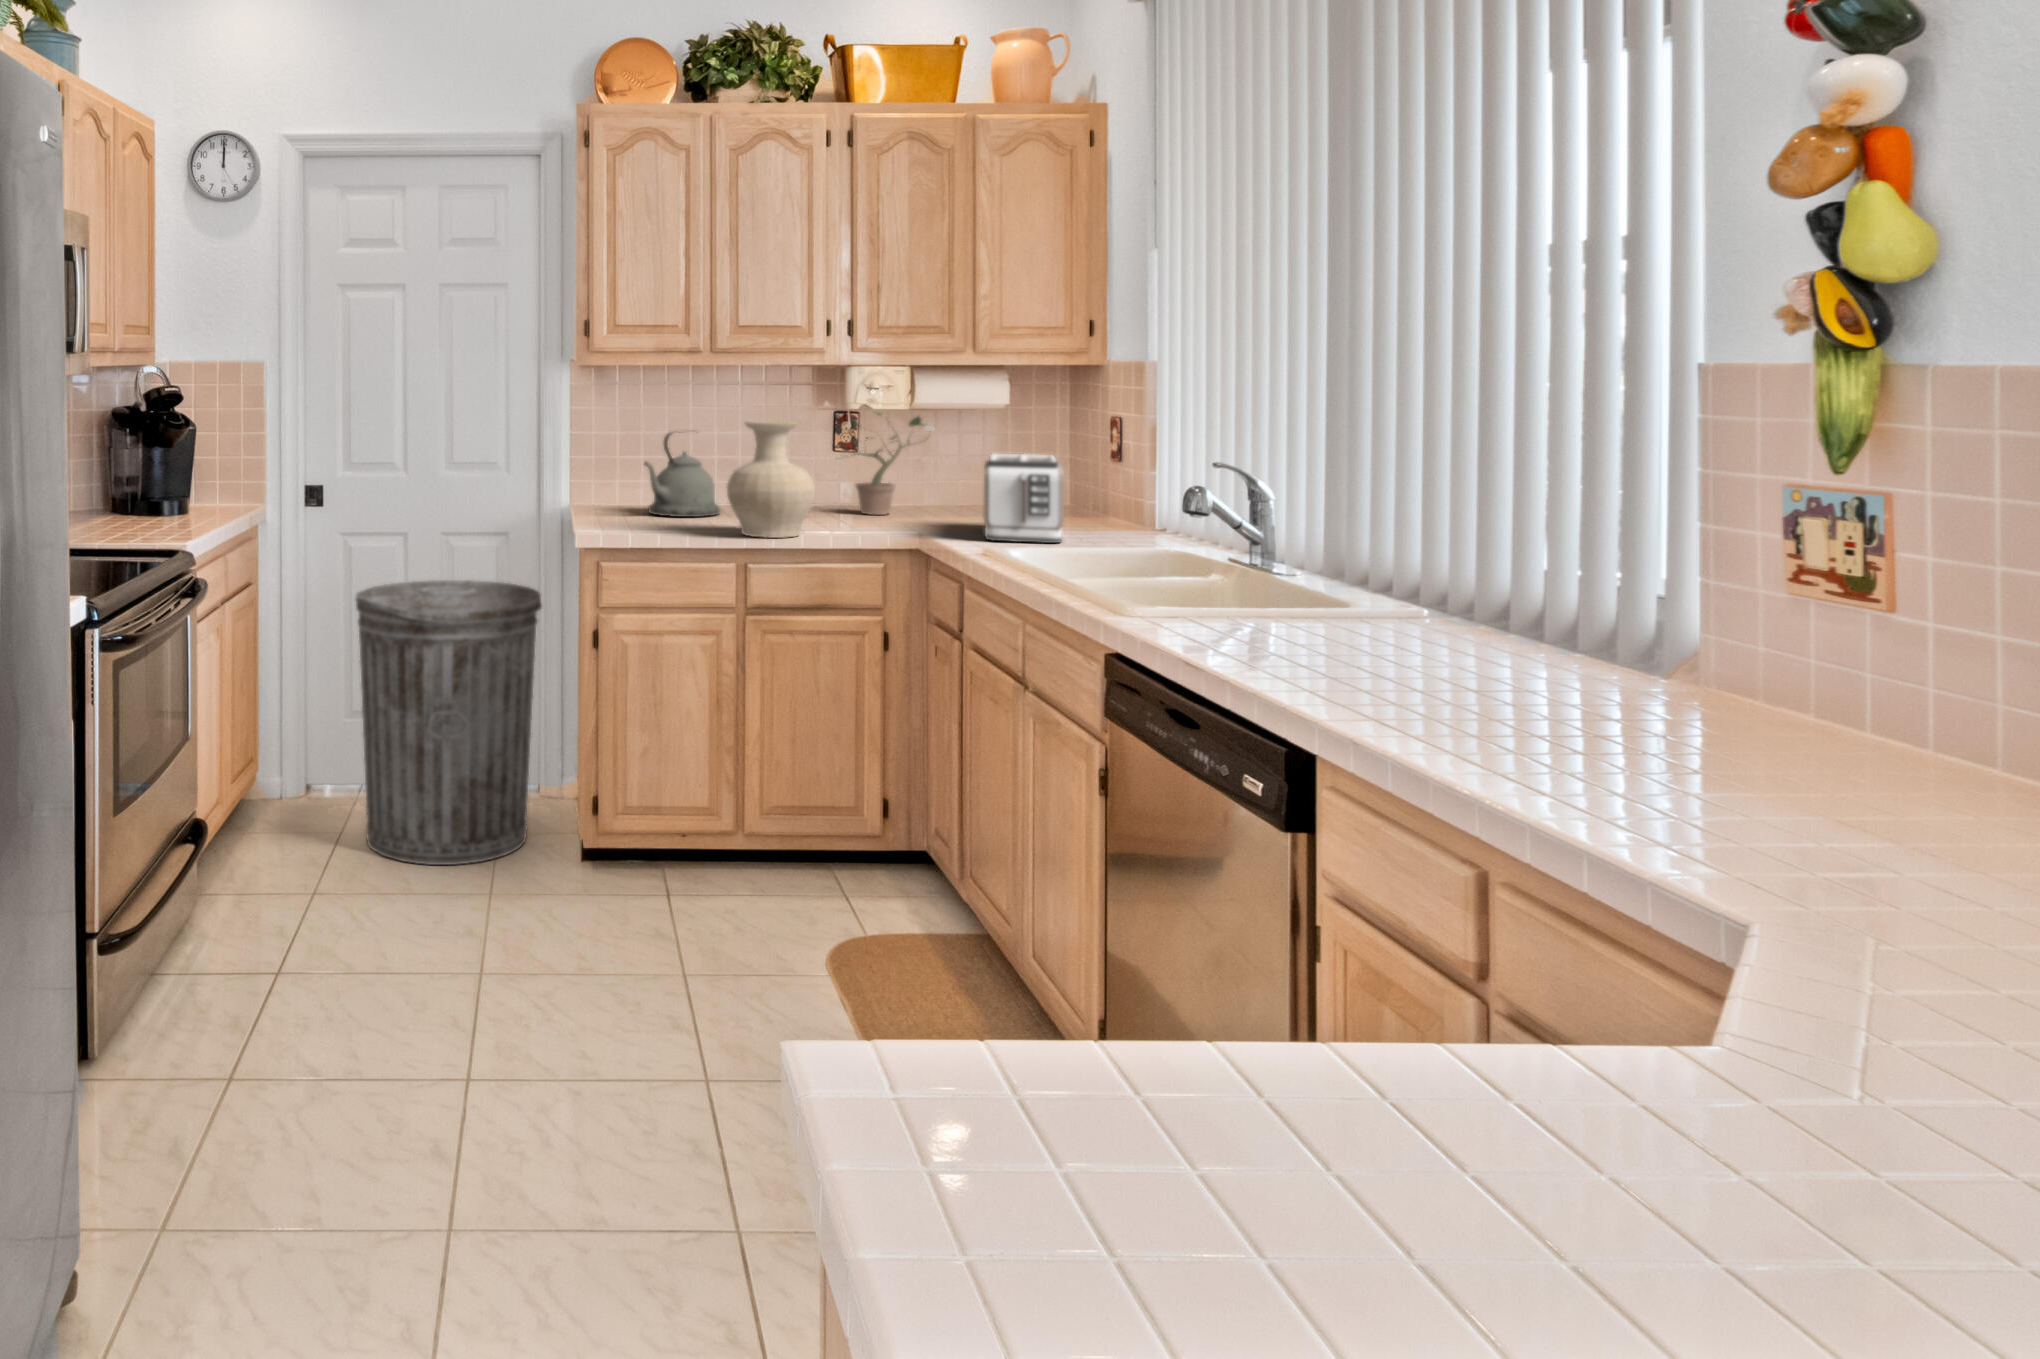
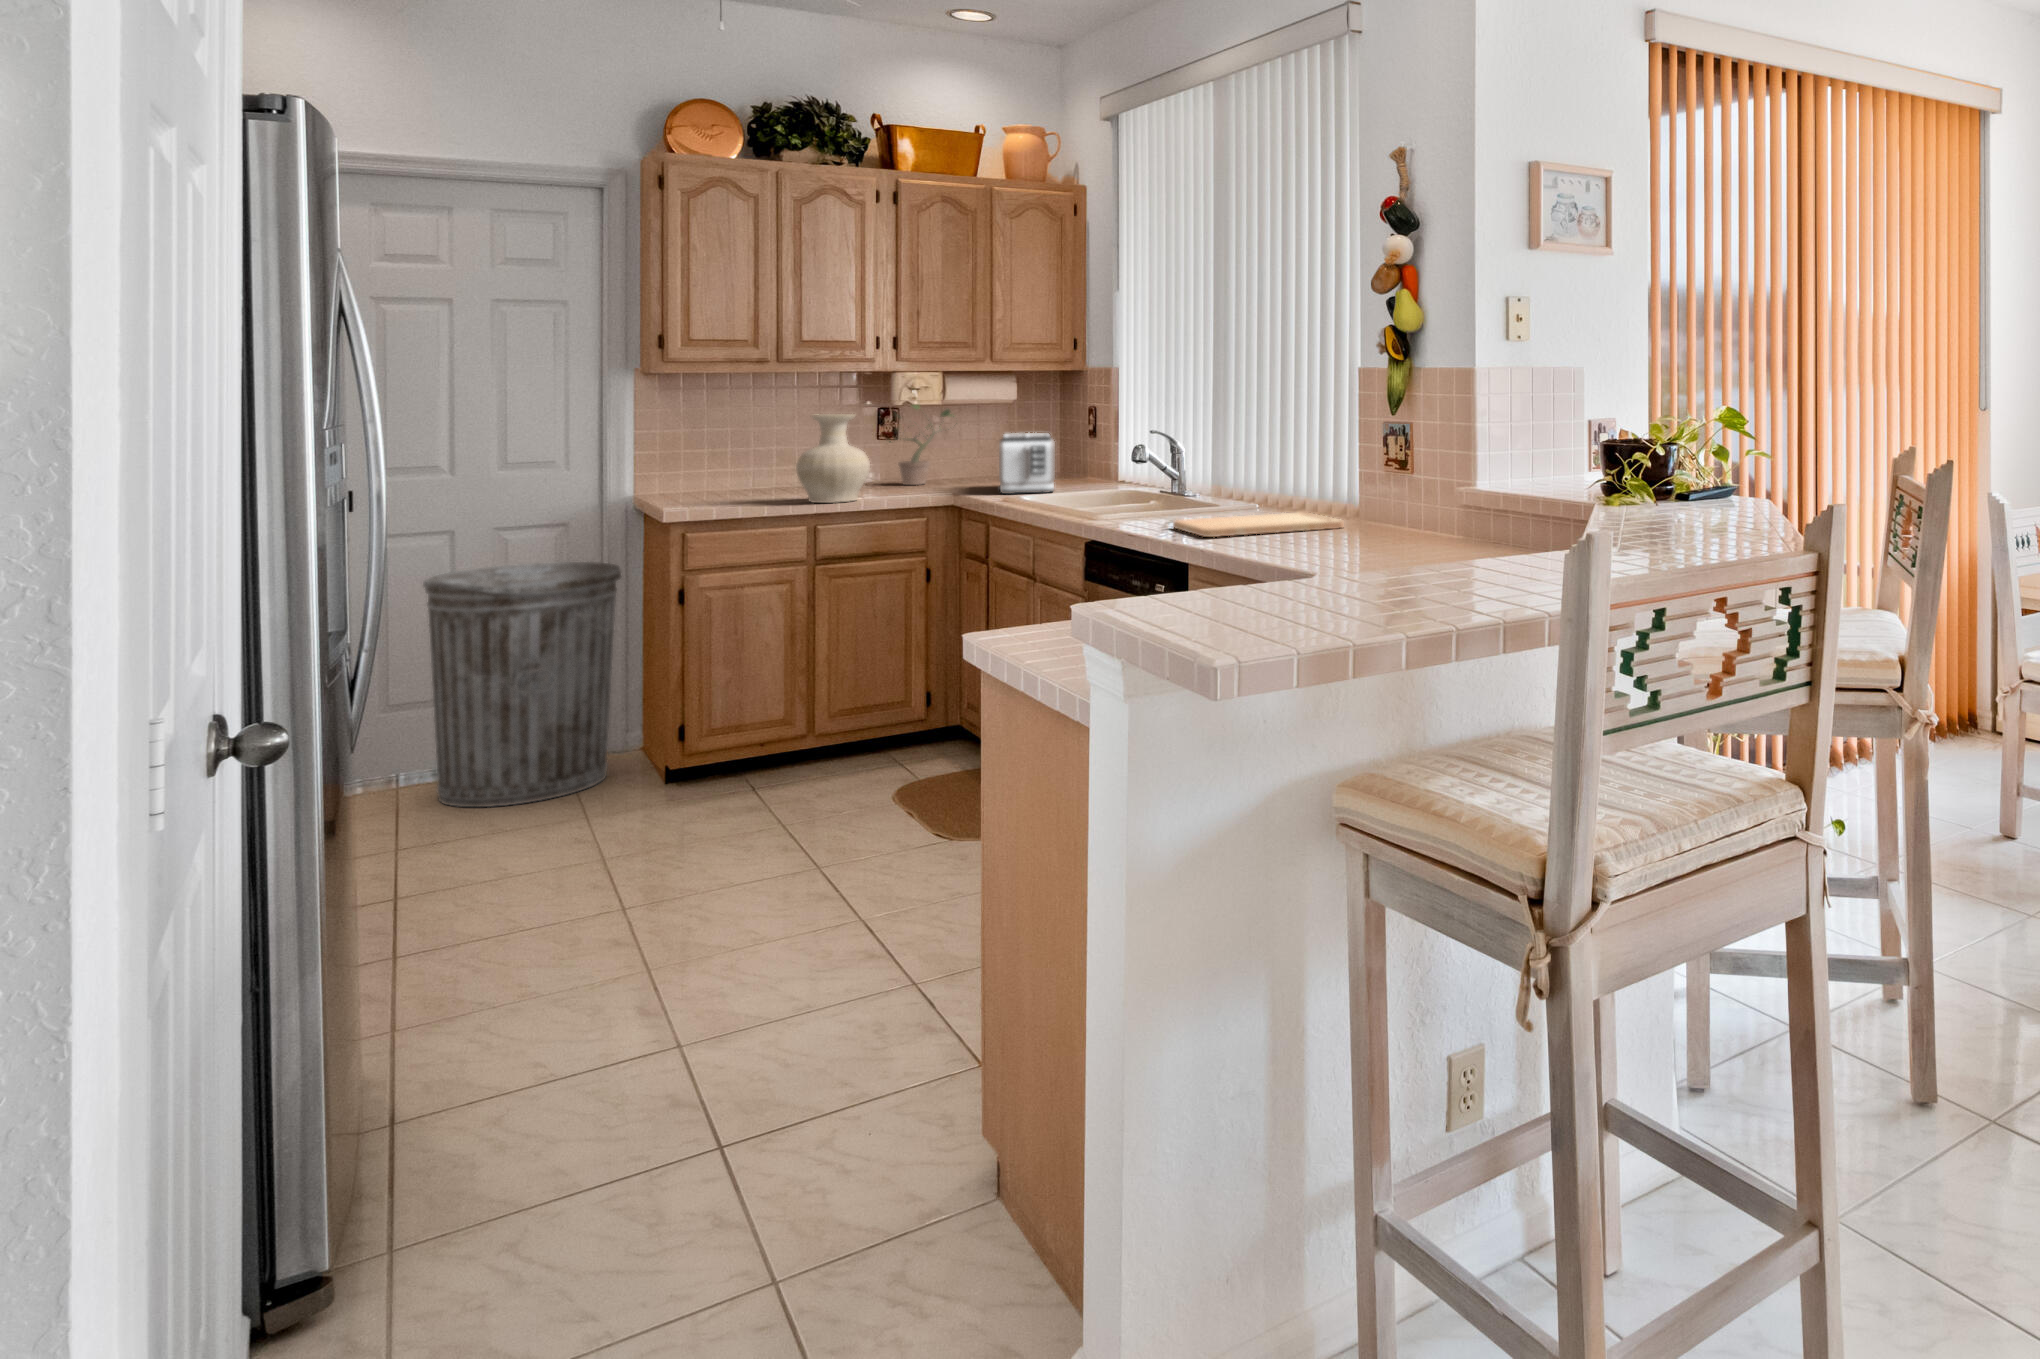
kettle: present [644,432,721,517] -> none [714,425,783,495]
cutting board: none [1284,633,1672,692] -> present [1173,512,1344,537]

